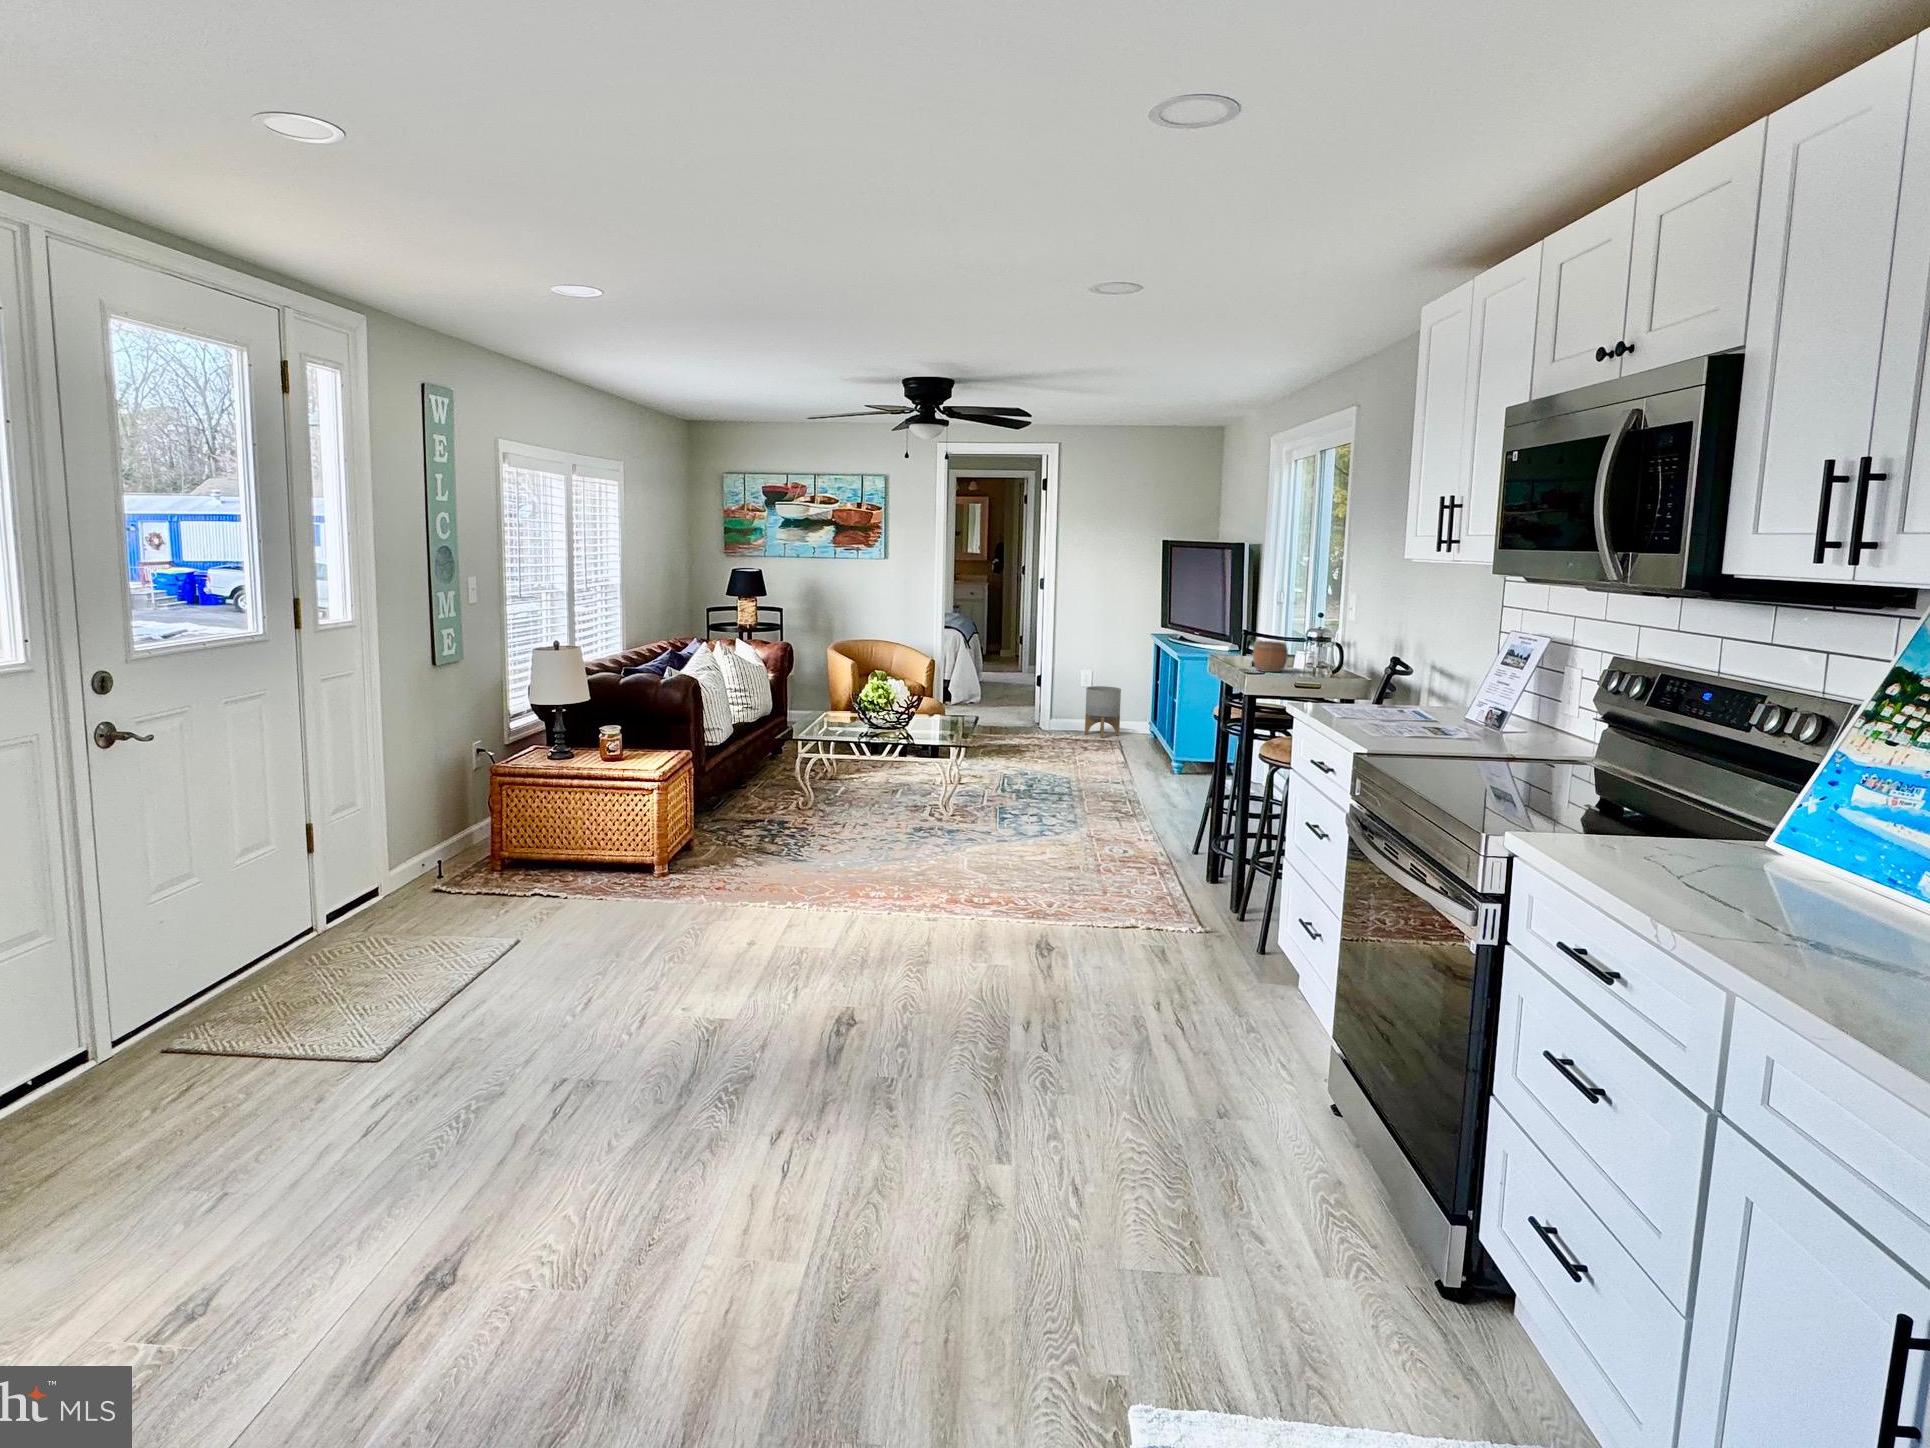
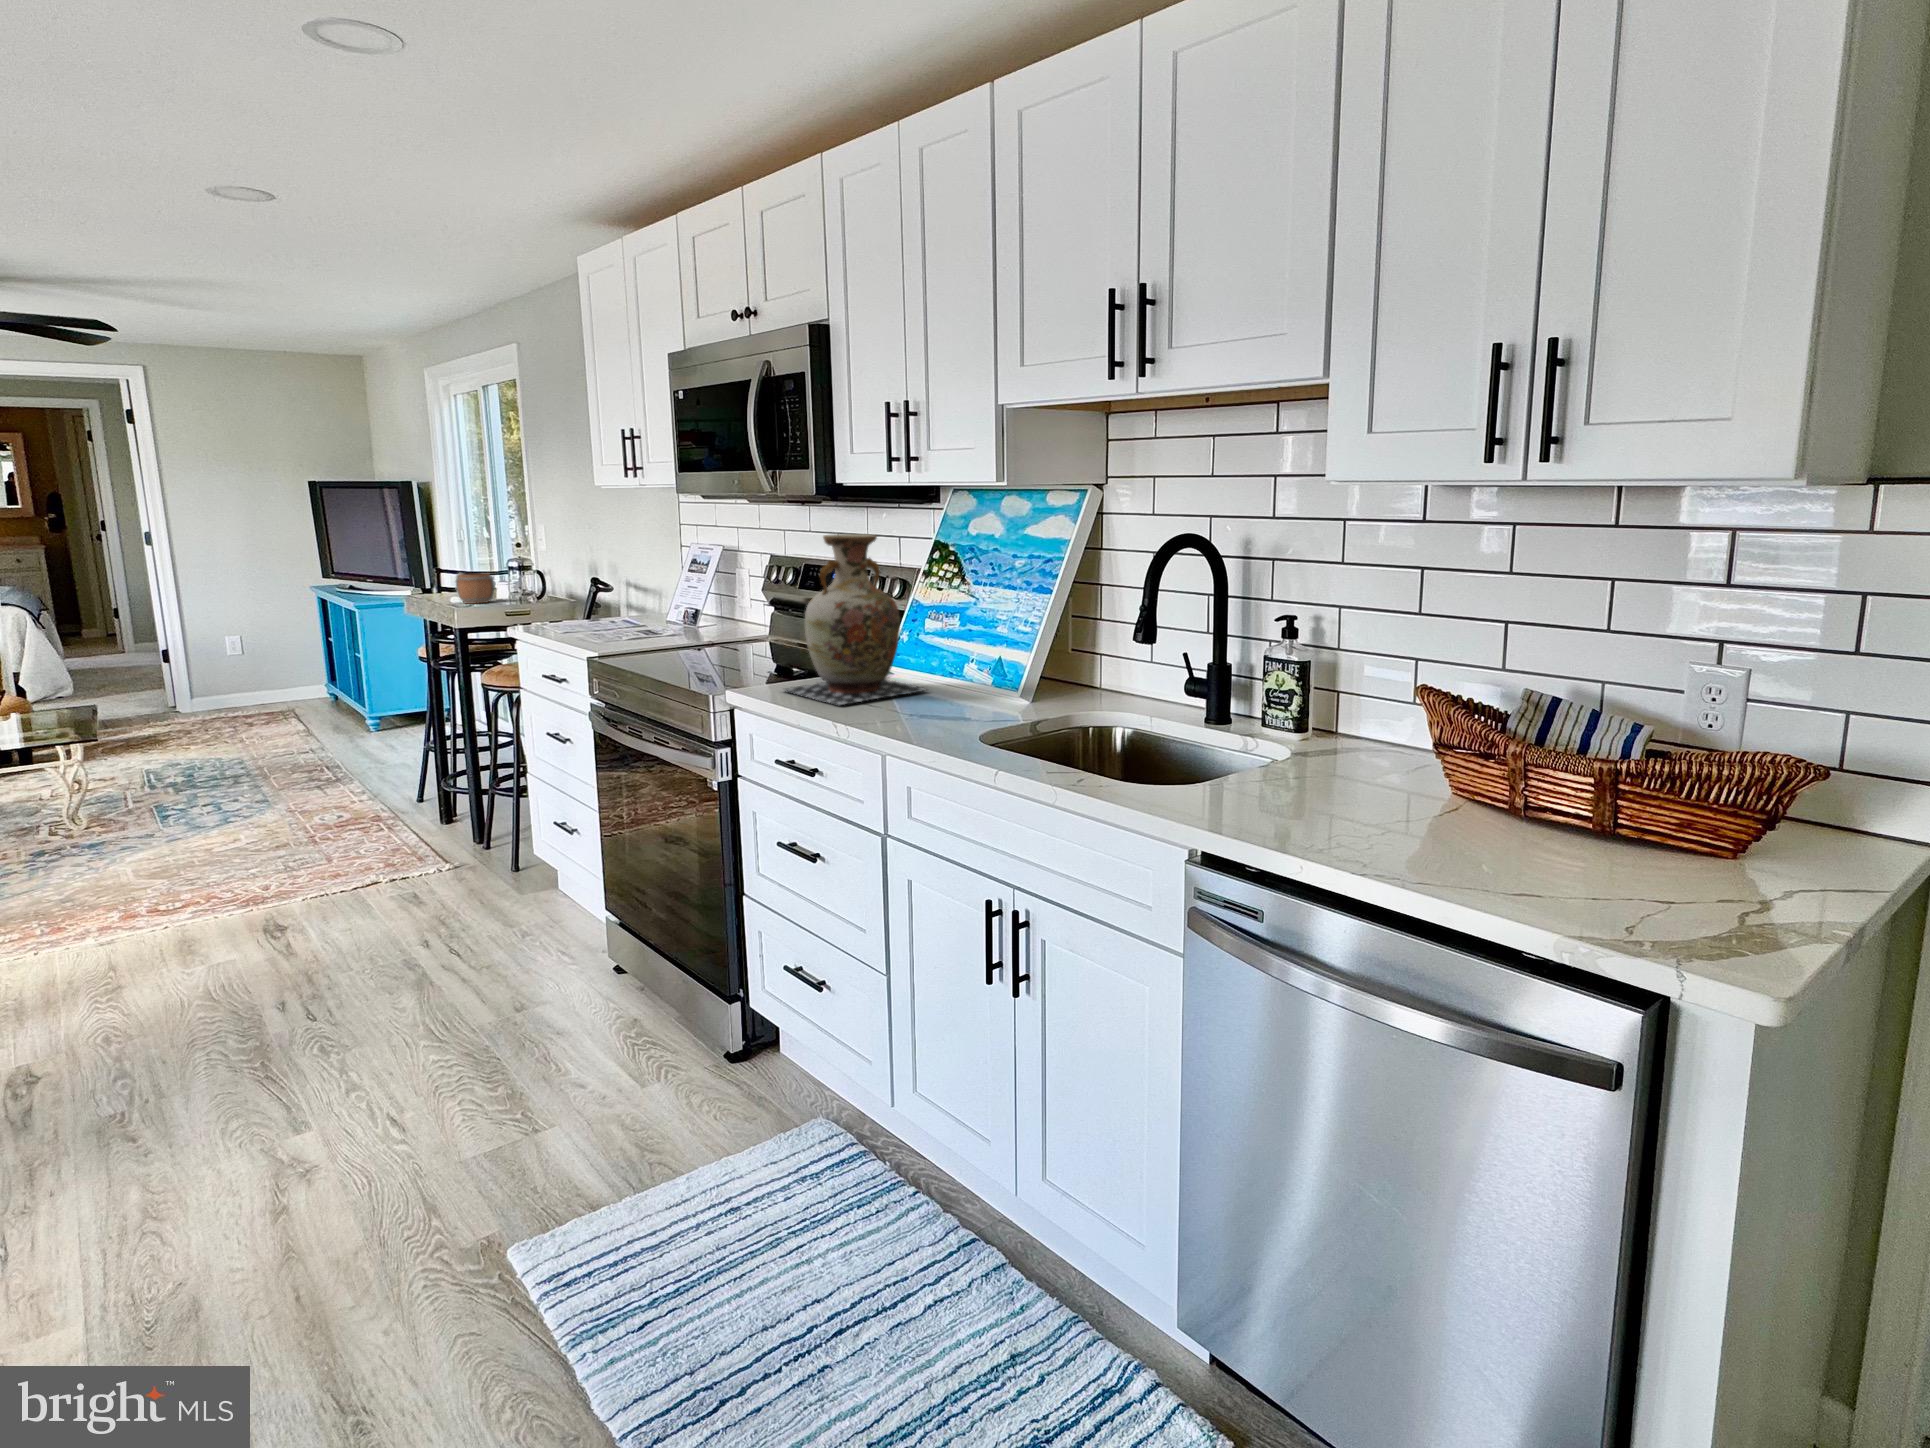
vase: none [1583,645,1859,903] -> present [784,534,927,705]
planter: present [1085,686,1121,738] -> none [236,648,292,708]

